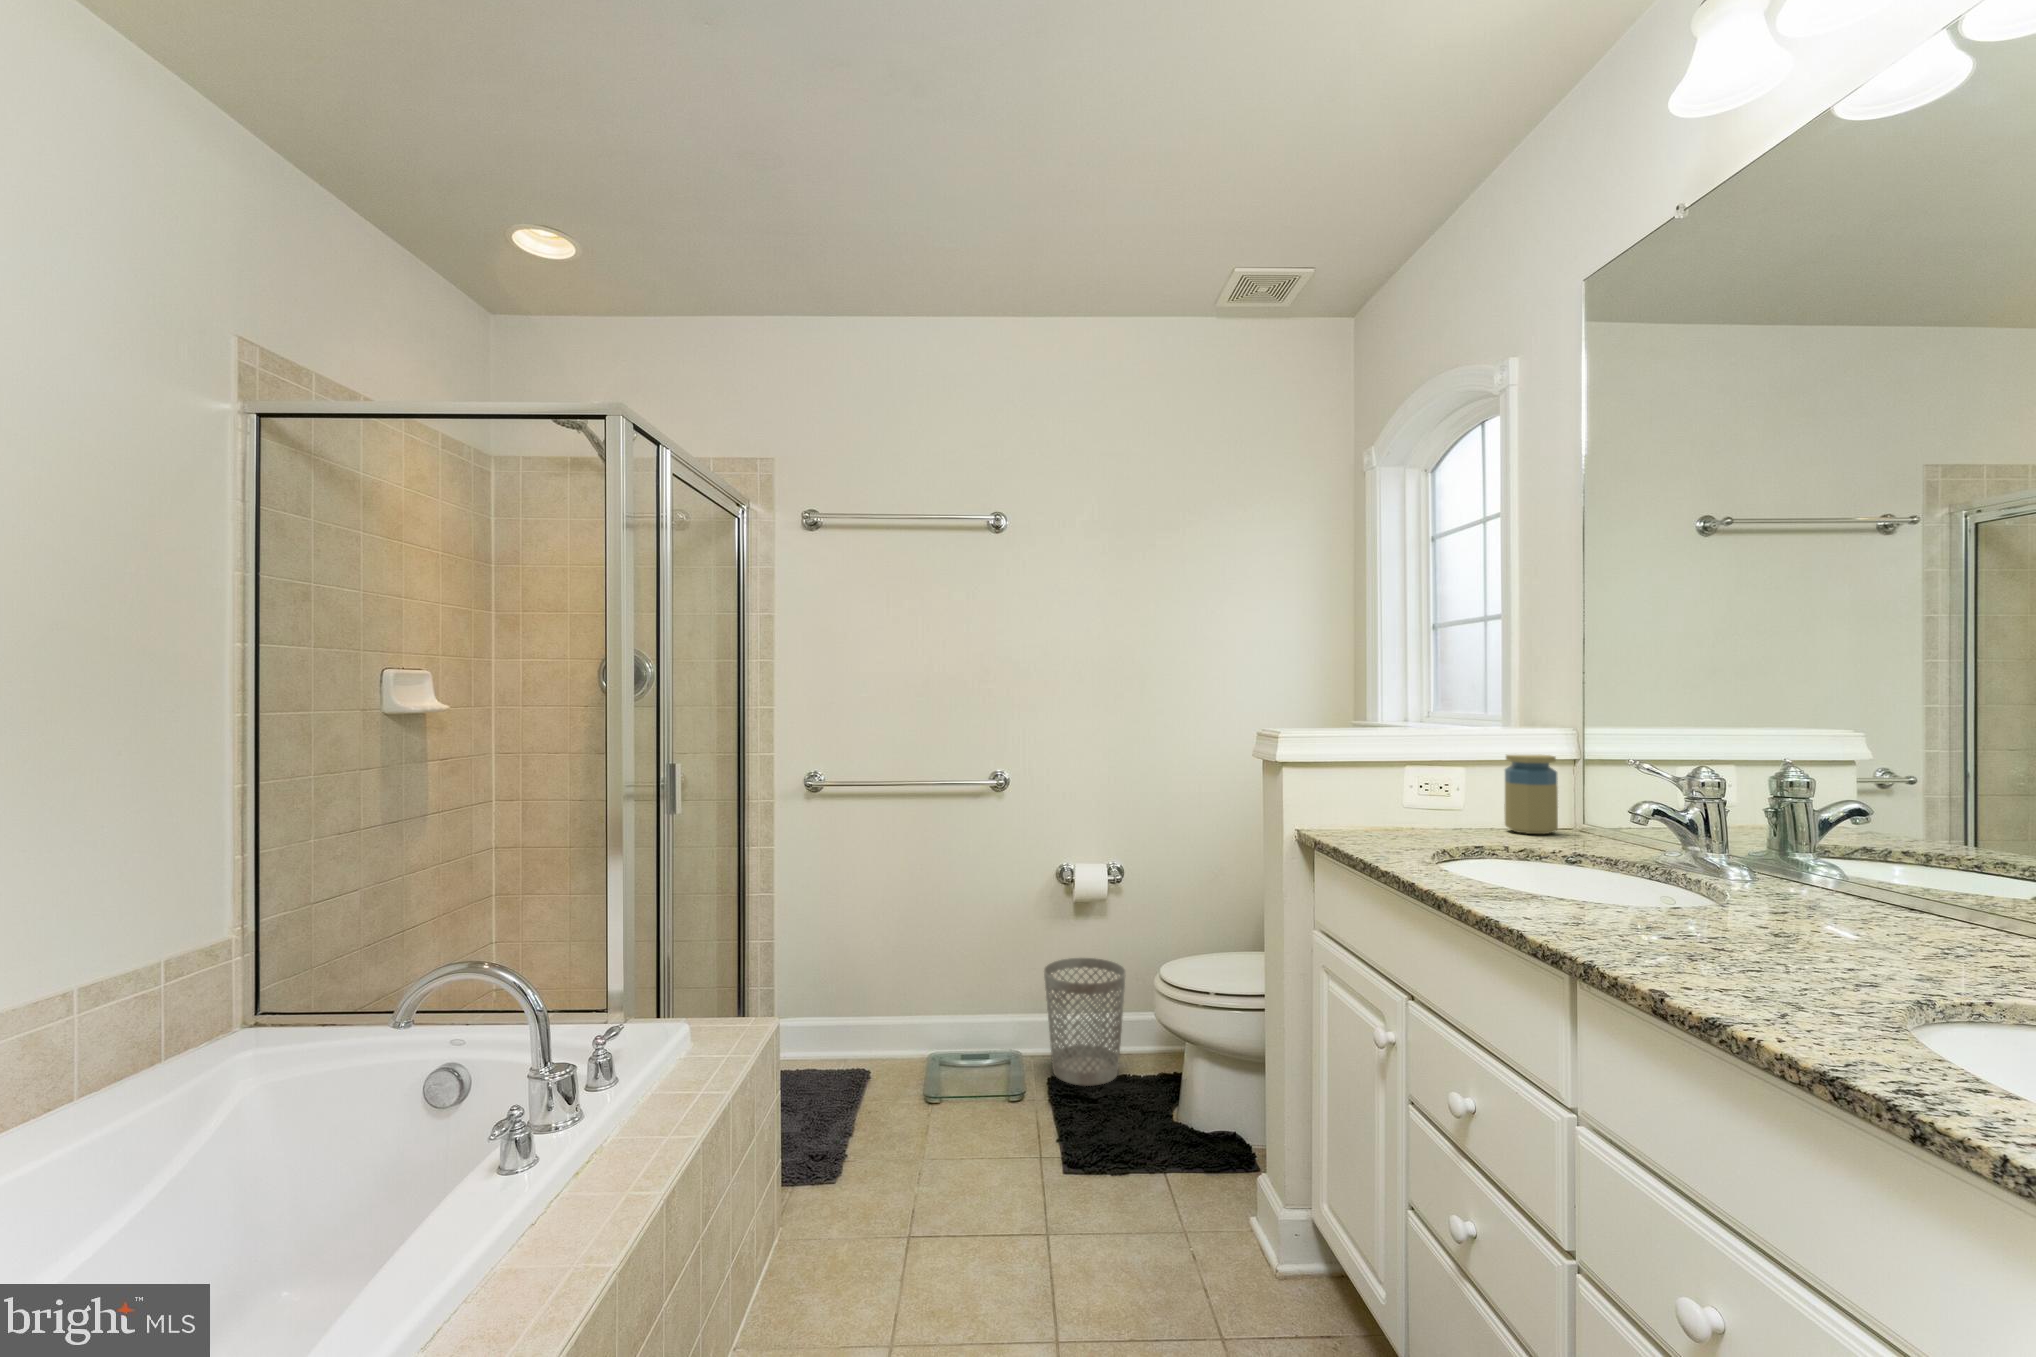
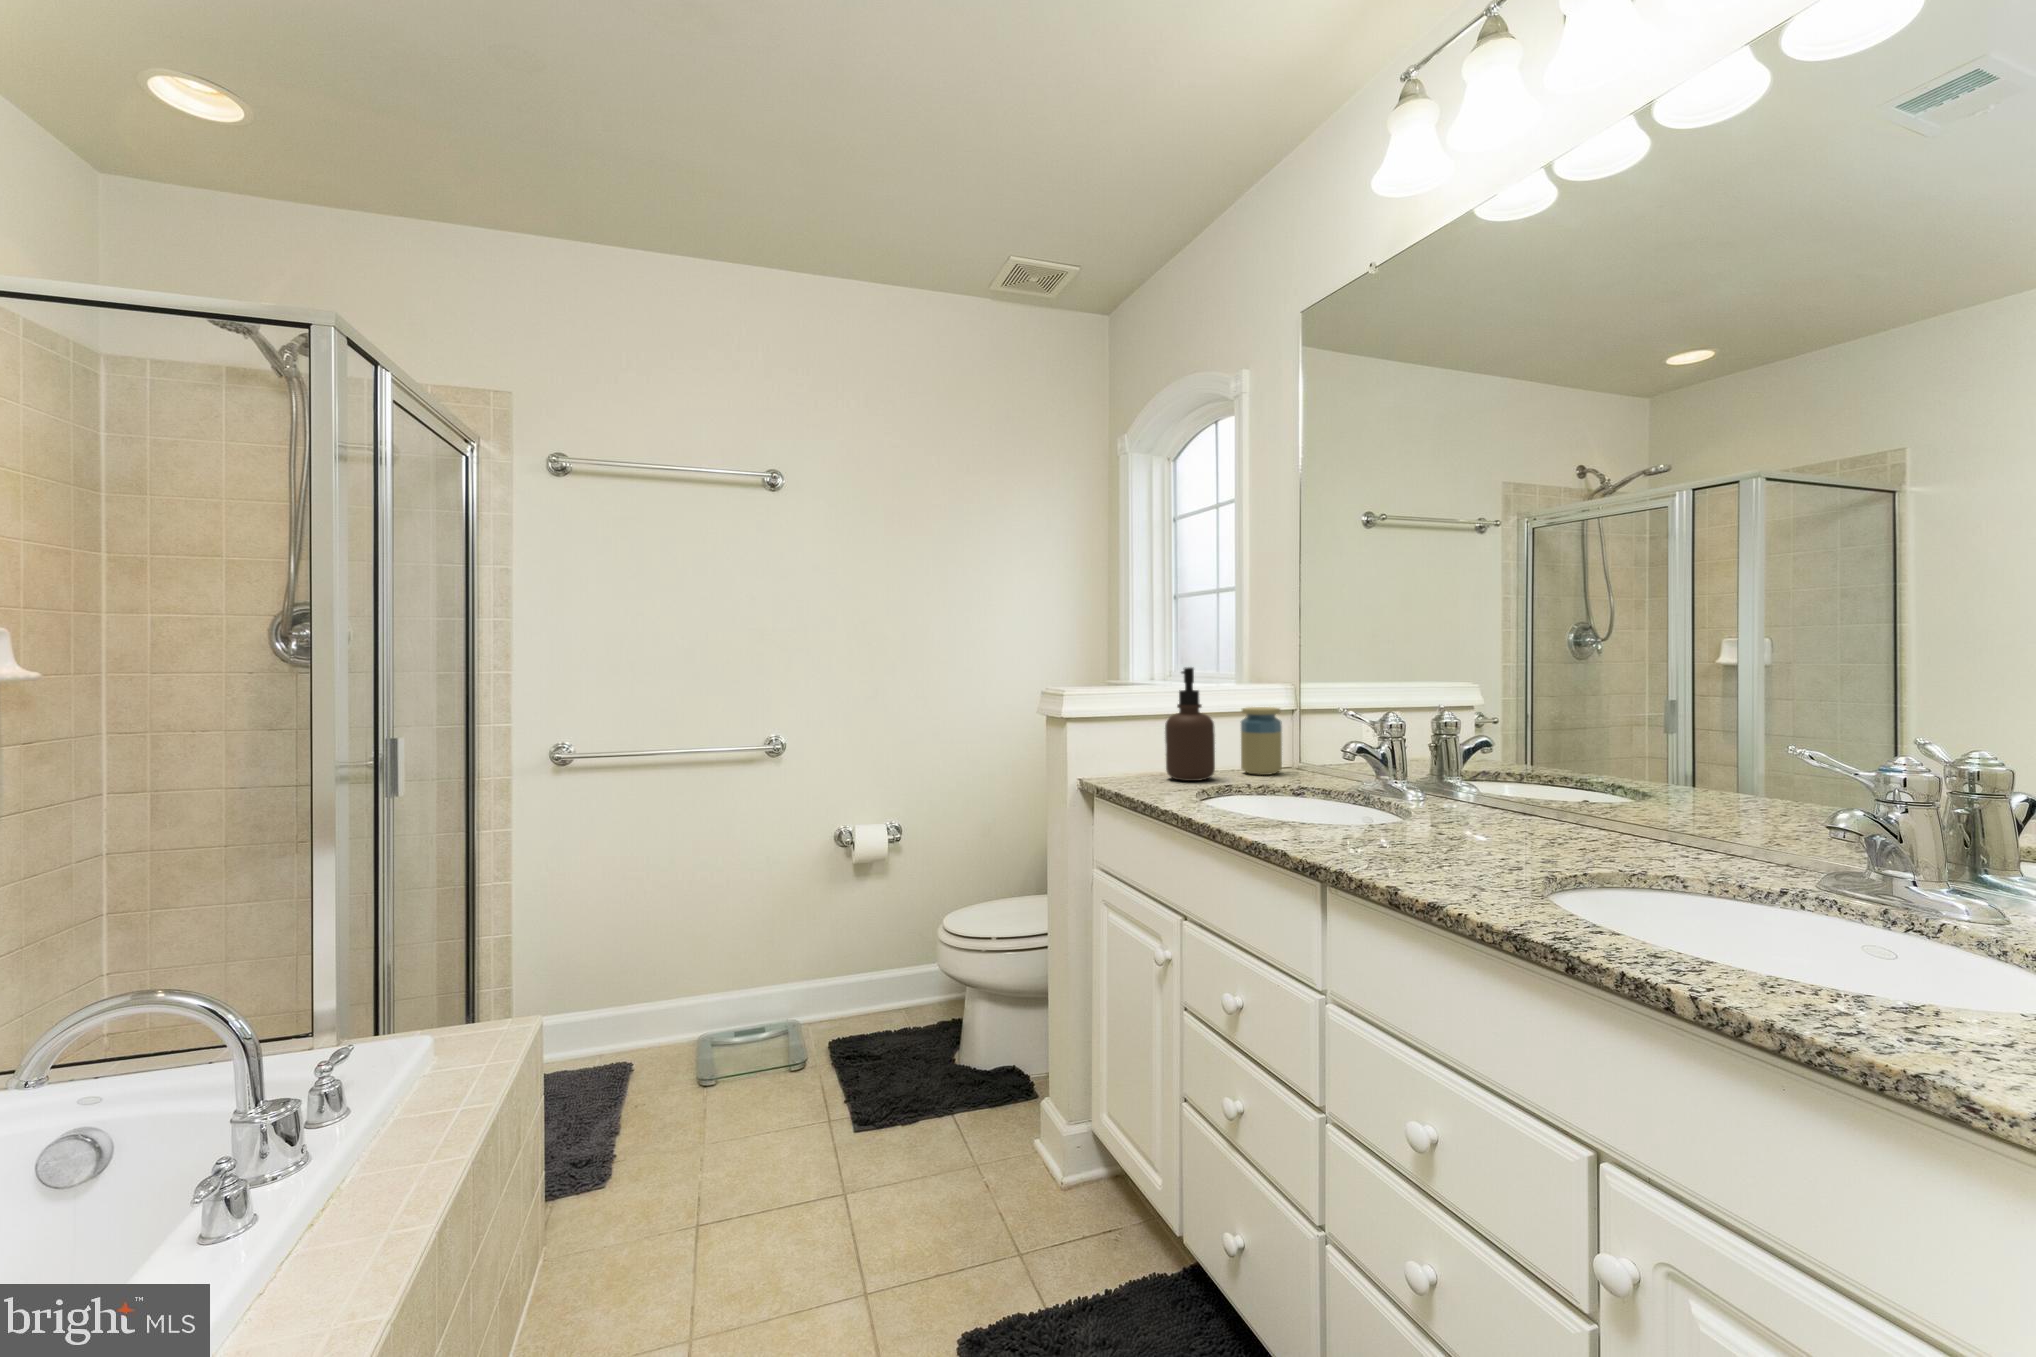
soap dispenser: none [1407,706,1468,836] -> present [1165,667,1215,781]
wastebasket: present [1044,958,1126,1086] -> none [821,921,902,1045]

